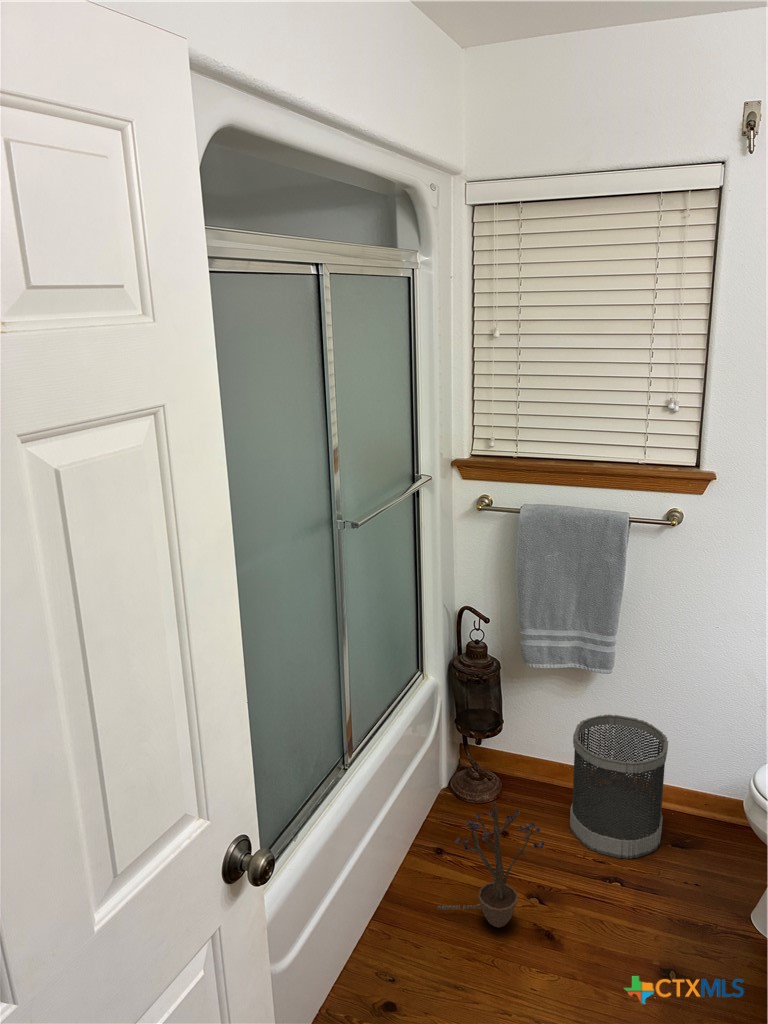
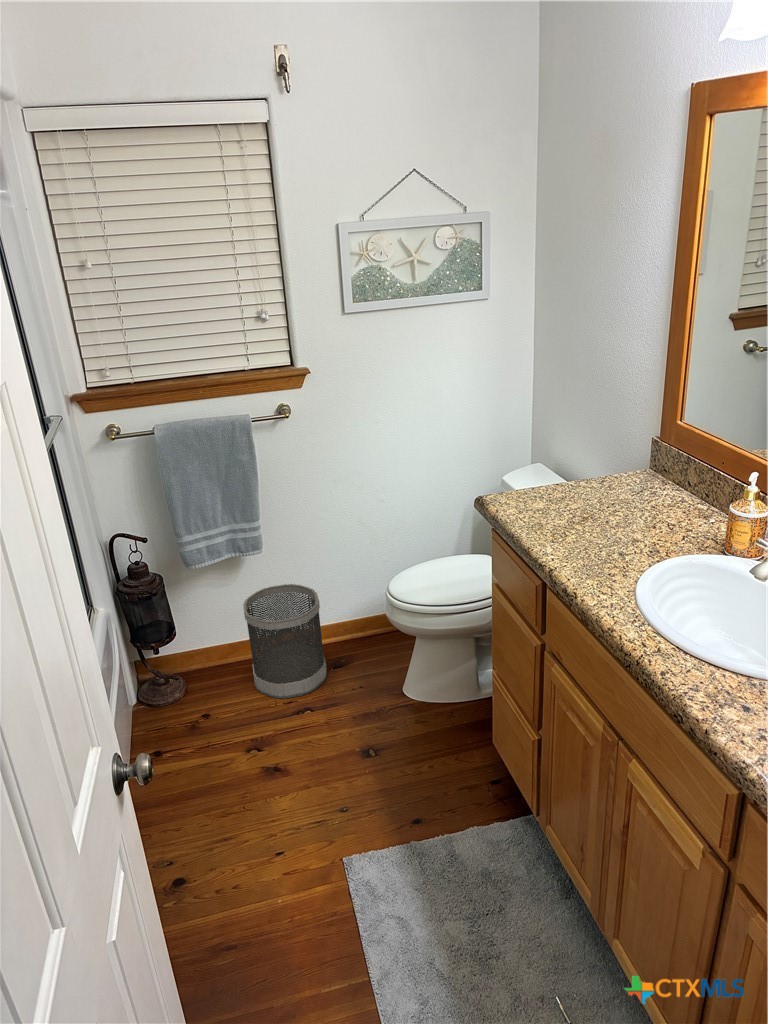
decorative plant: present [438,802,544,928] -> none [181,683,261,796]

